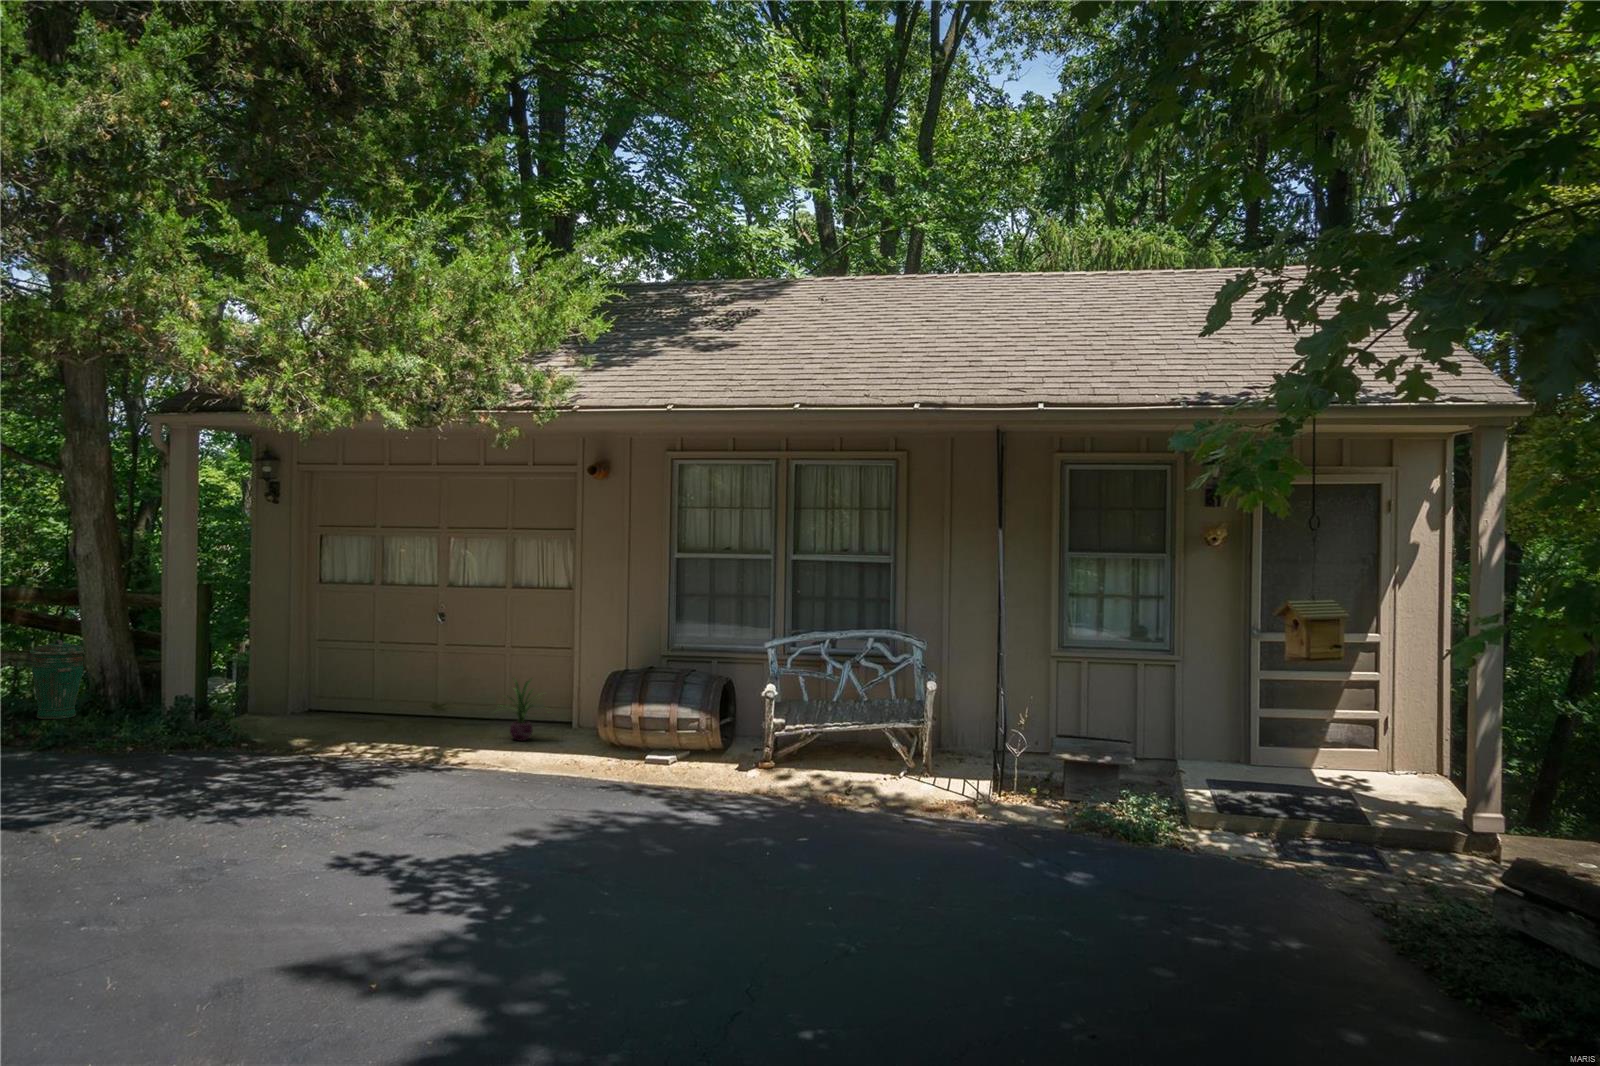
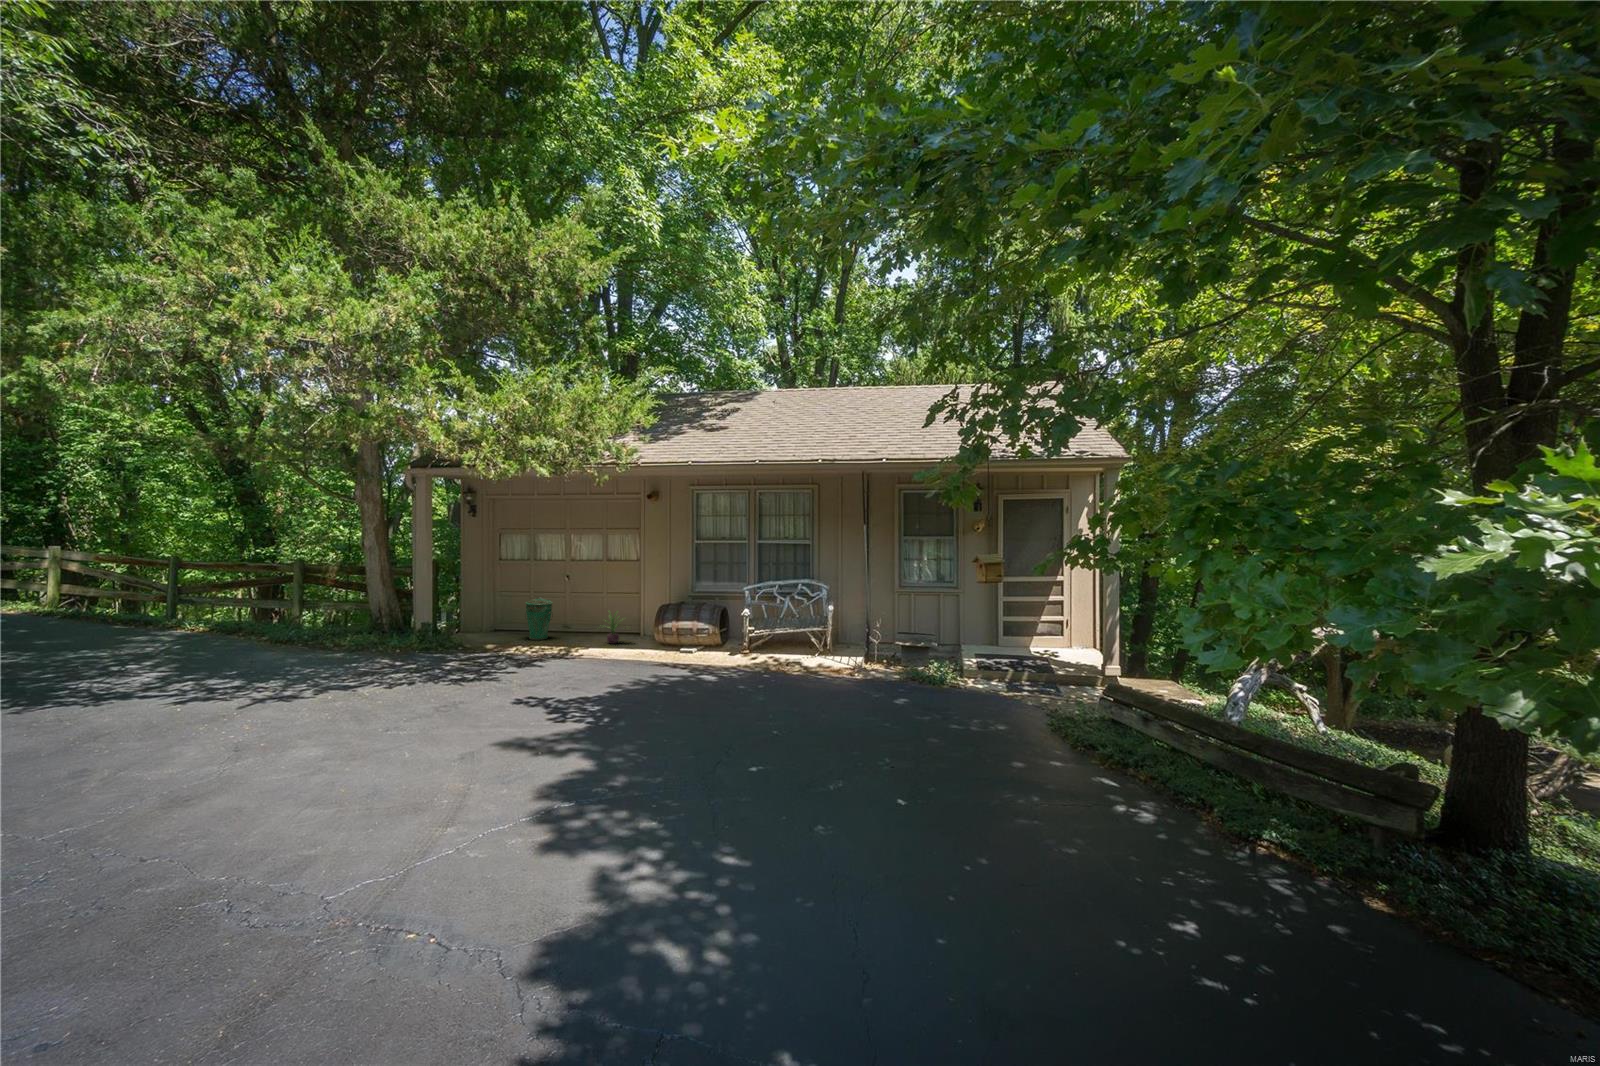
trash can: present [30,640,85,719] -> present [525,597,553,640]

